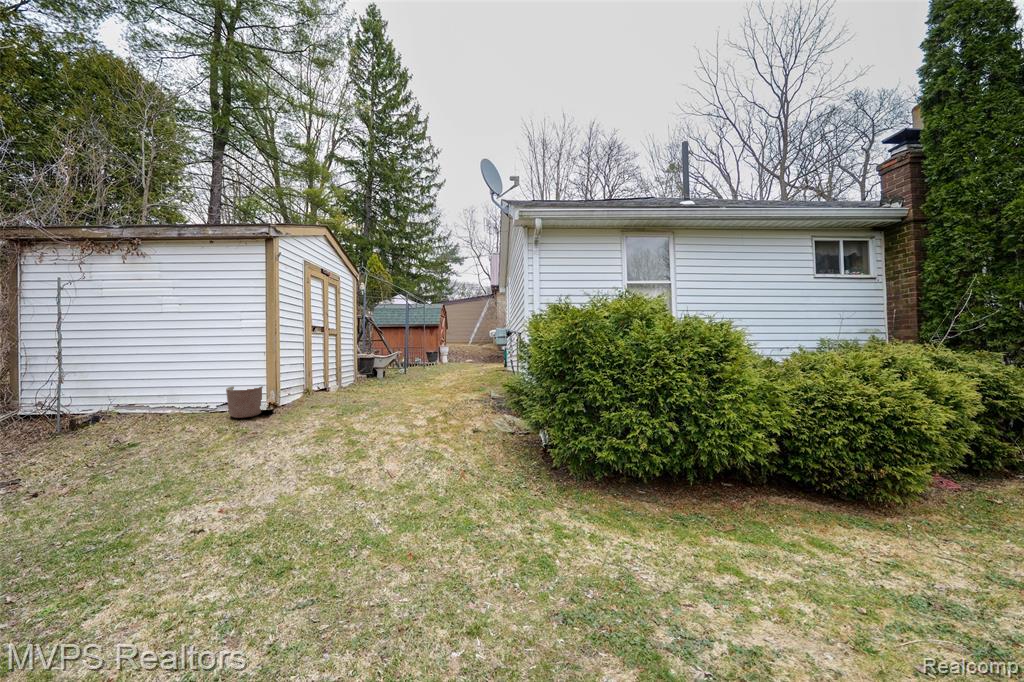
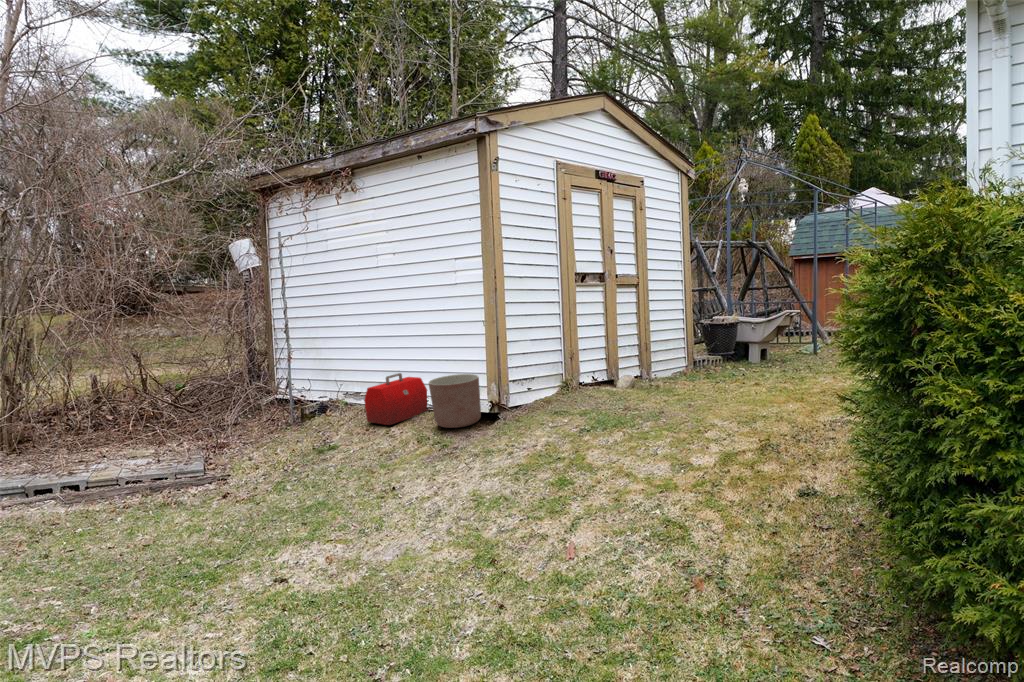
toolbox: none [161,386,211,421] -> present [364,373,429,425]

